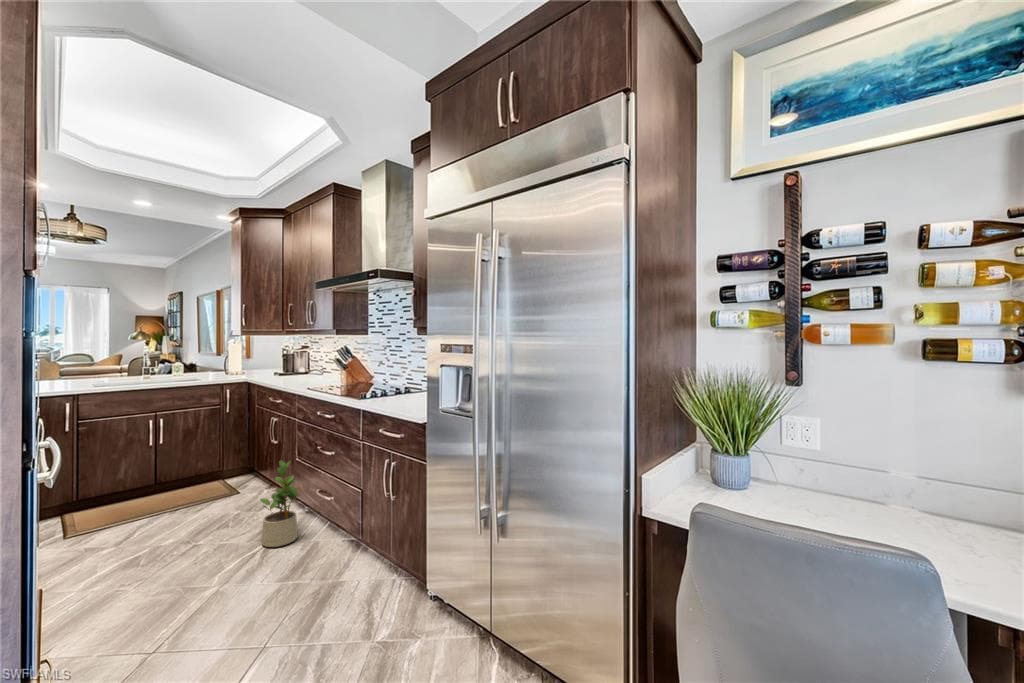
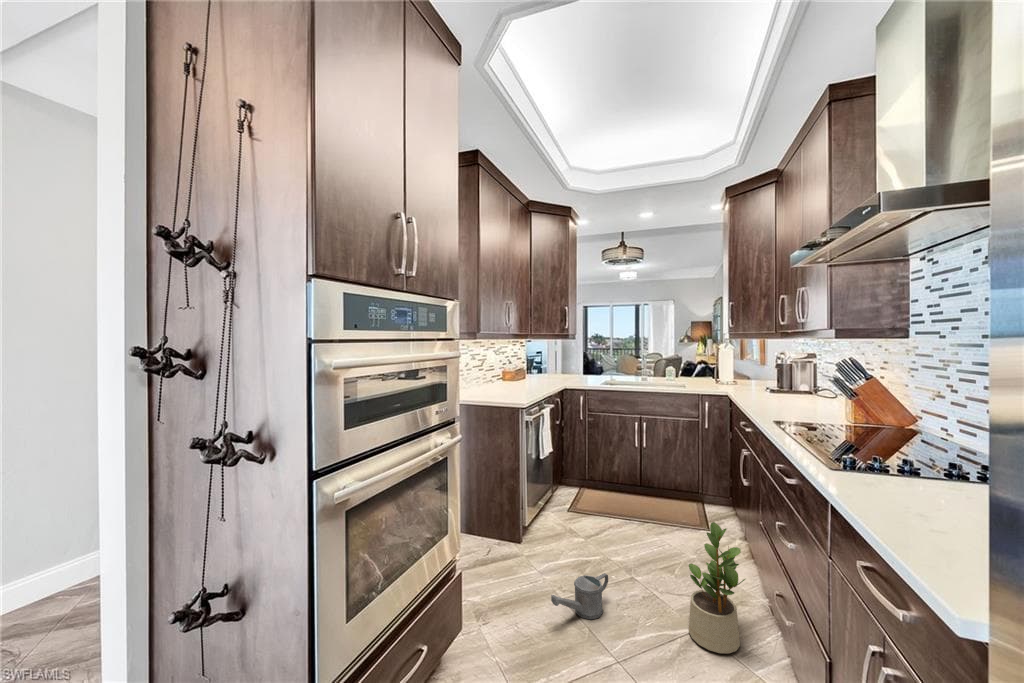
watering can: none [143,542,187,584] -> present [551,573,608,620]

